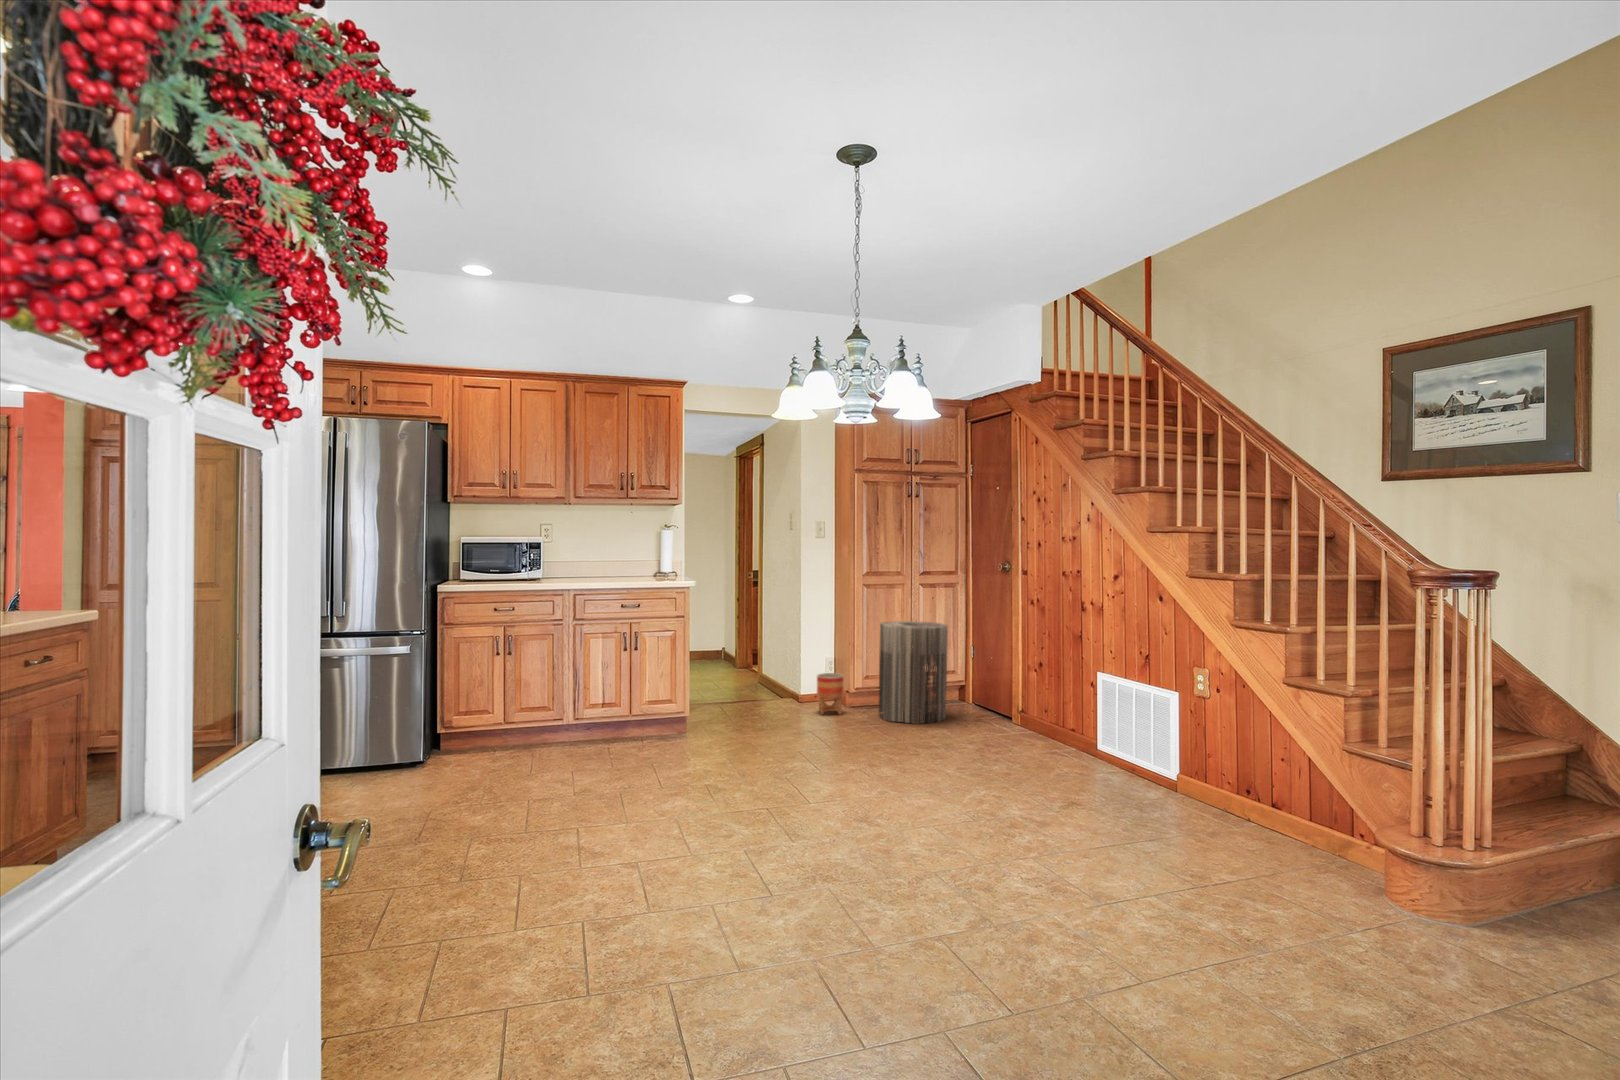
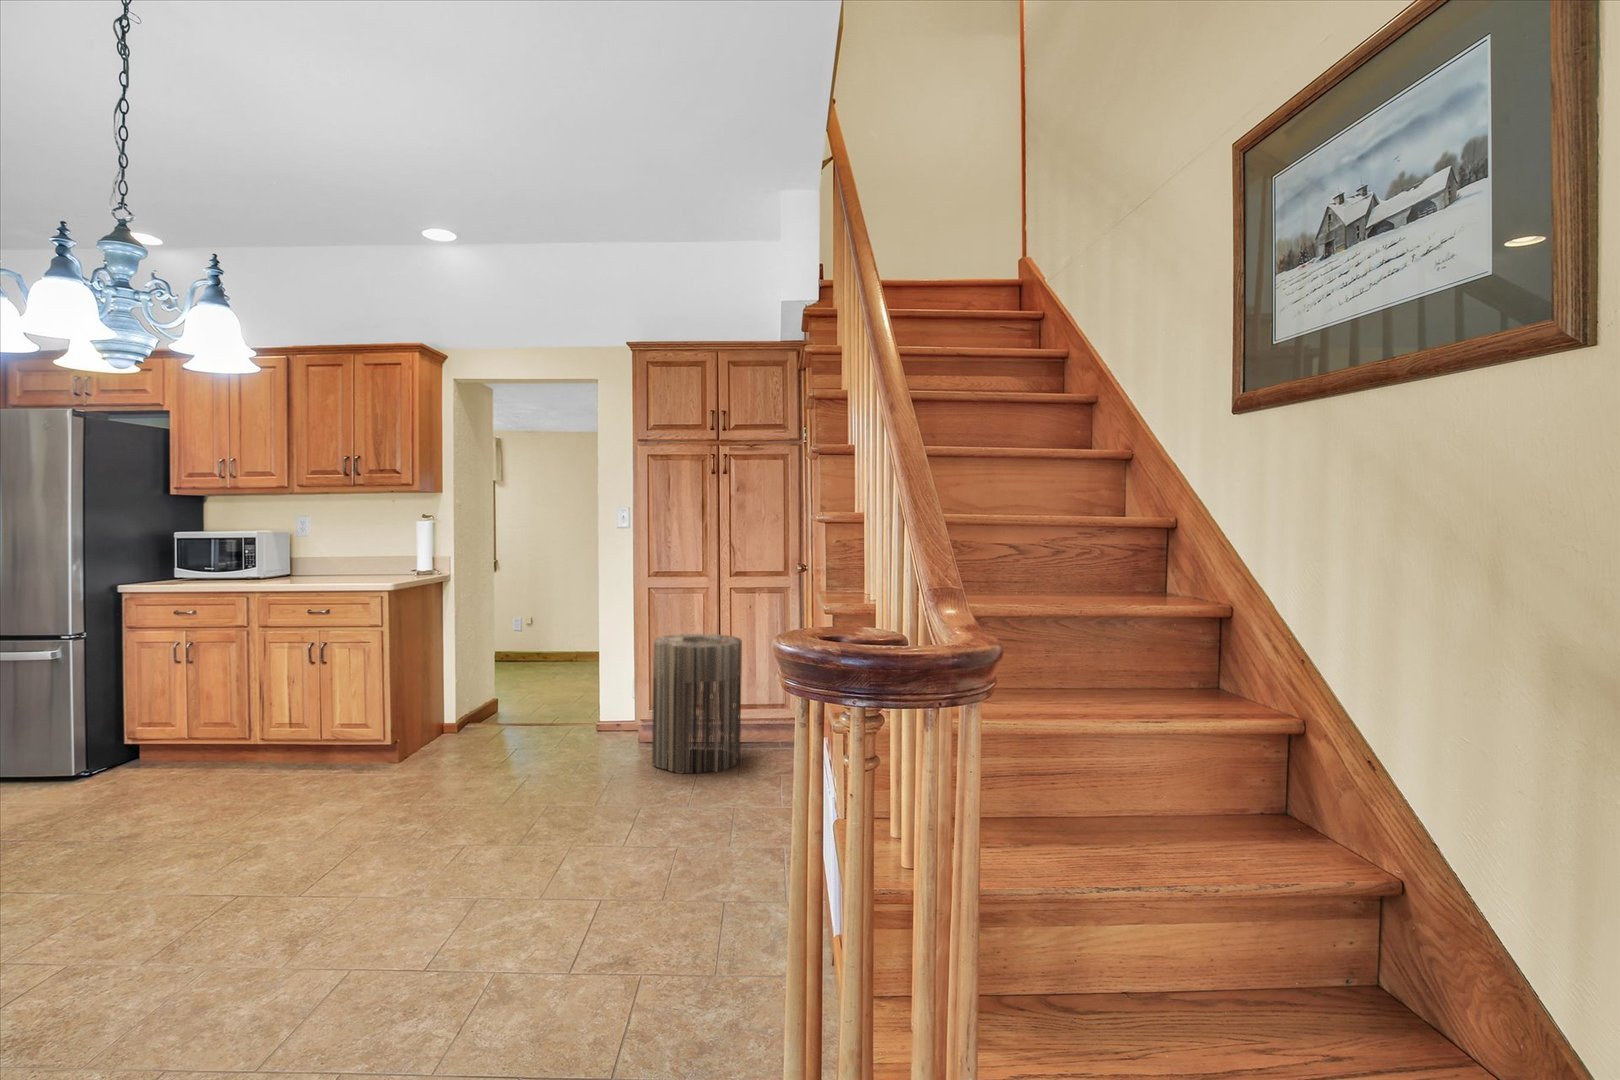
planter: present [817,673,844,715] -> none [595,696,629,750]

